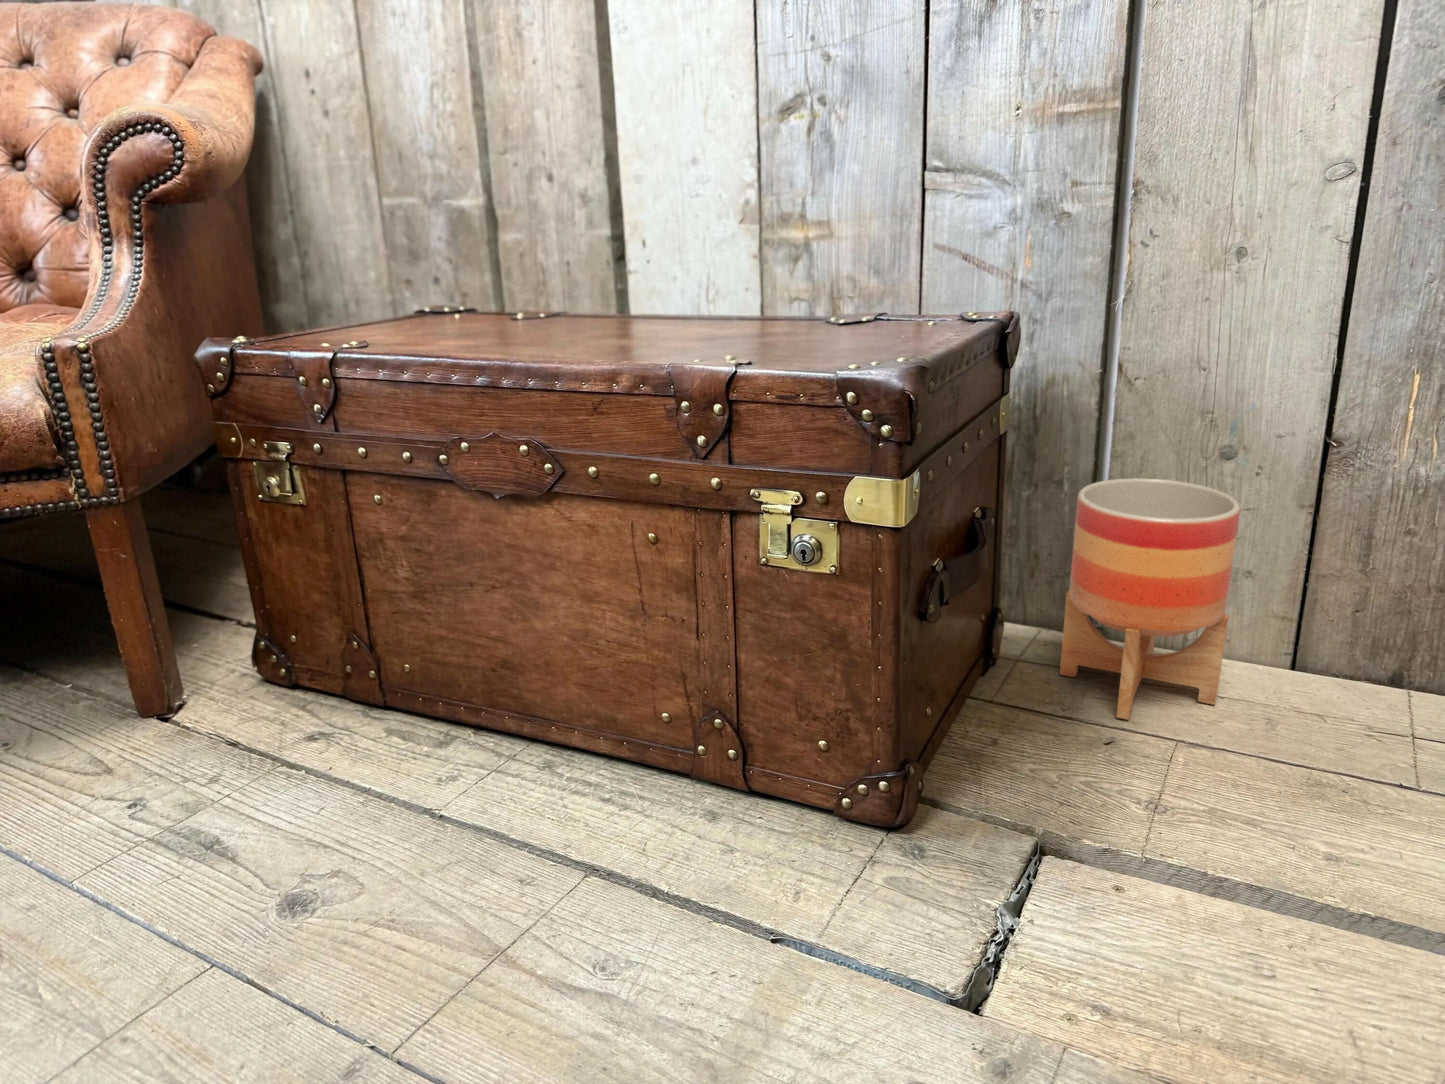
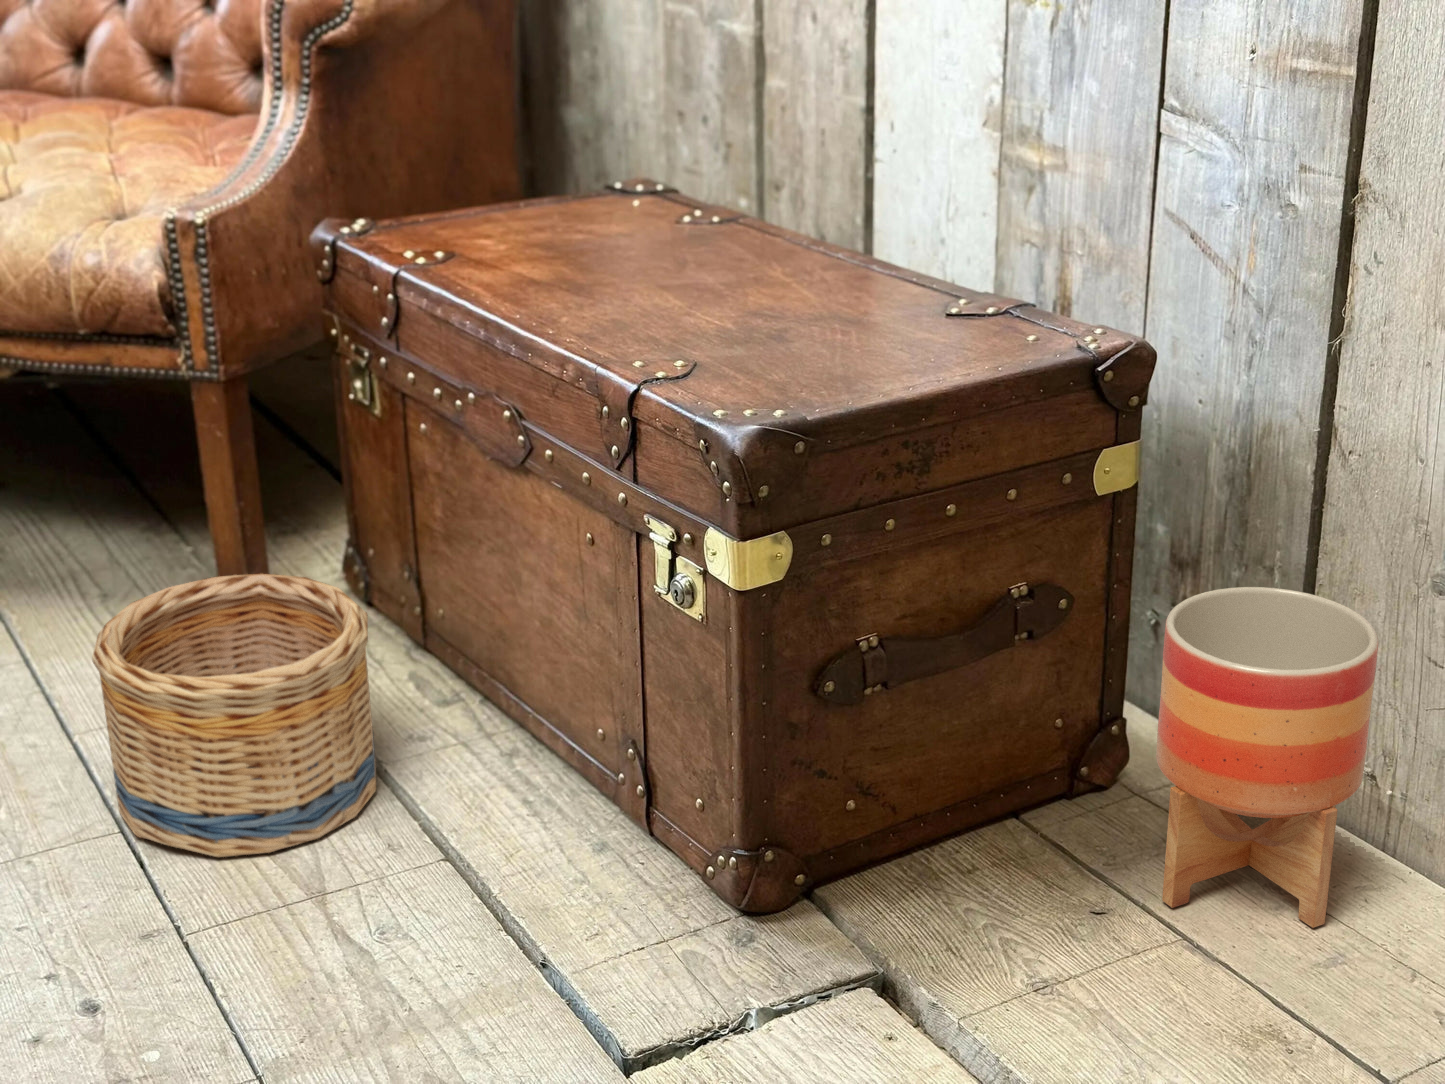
basket: none [136,649,463,968] -> present [92,573,376,857]

